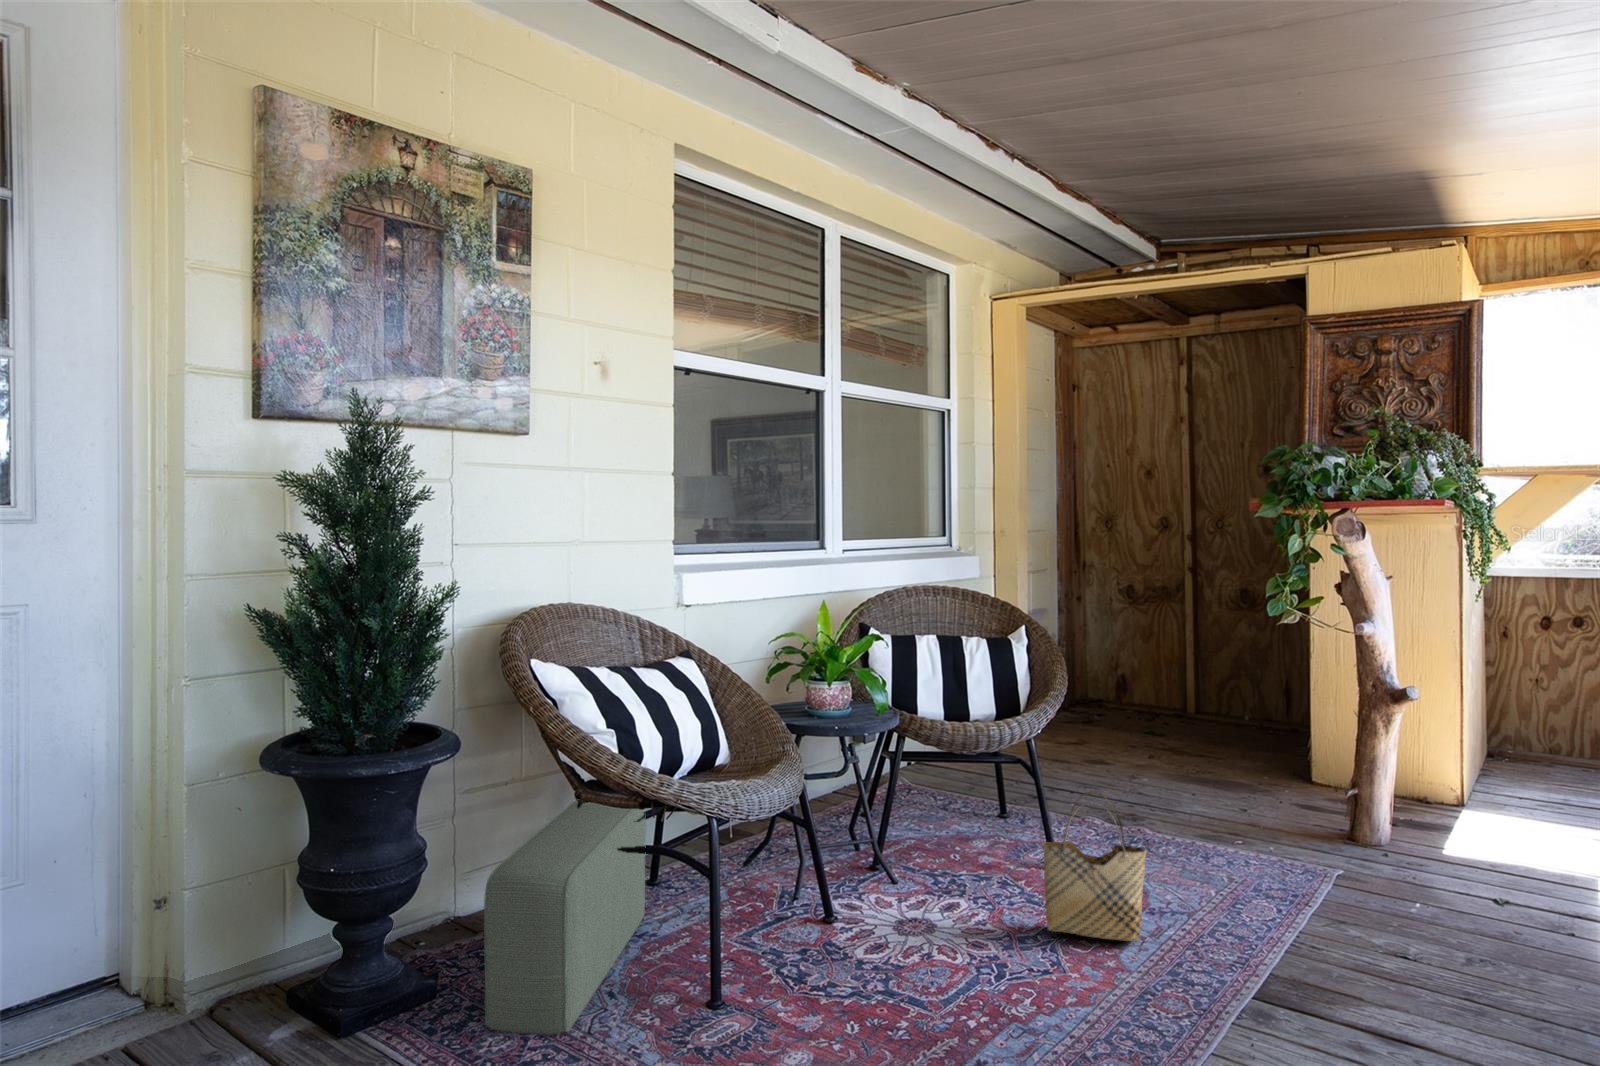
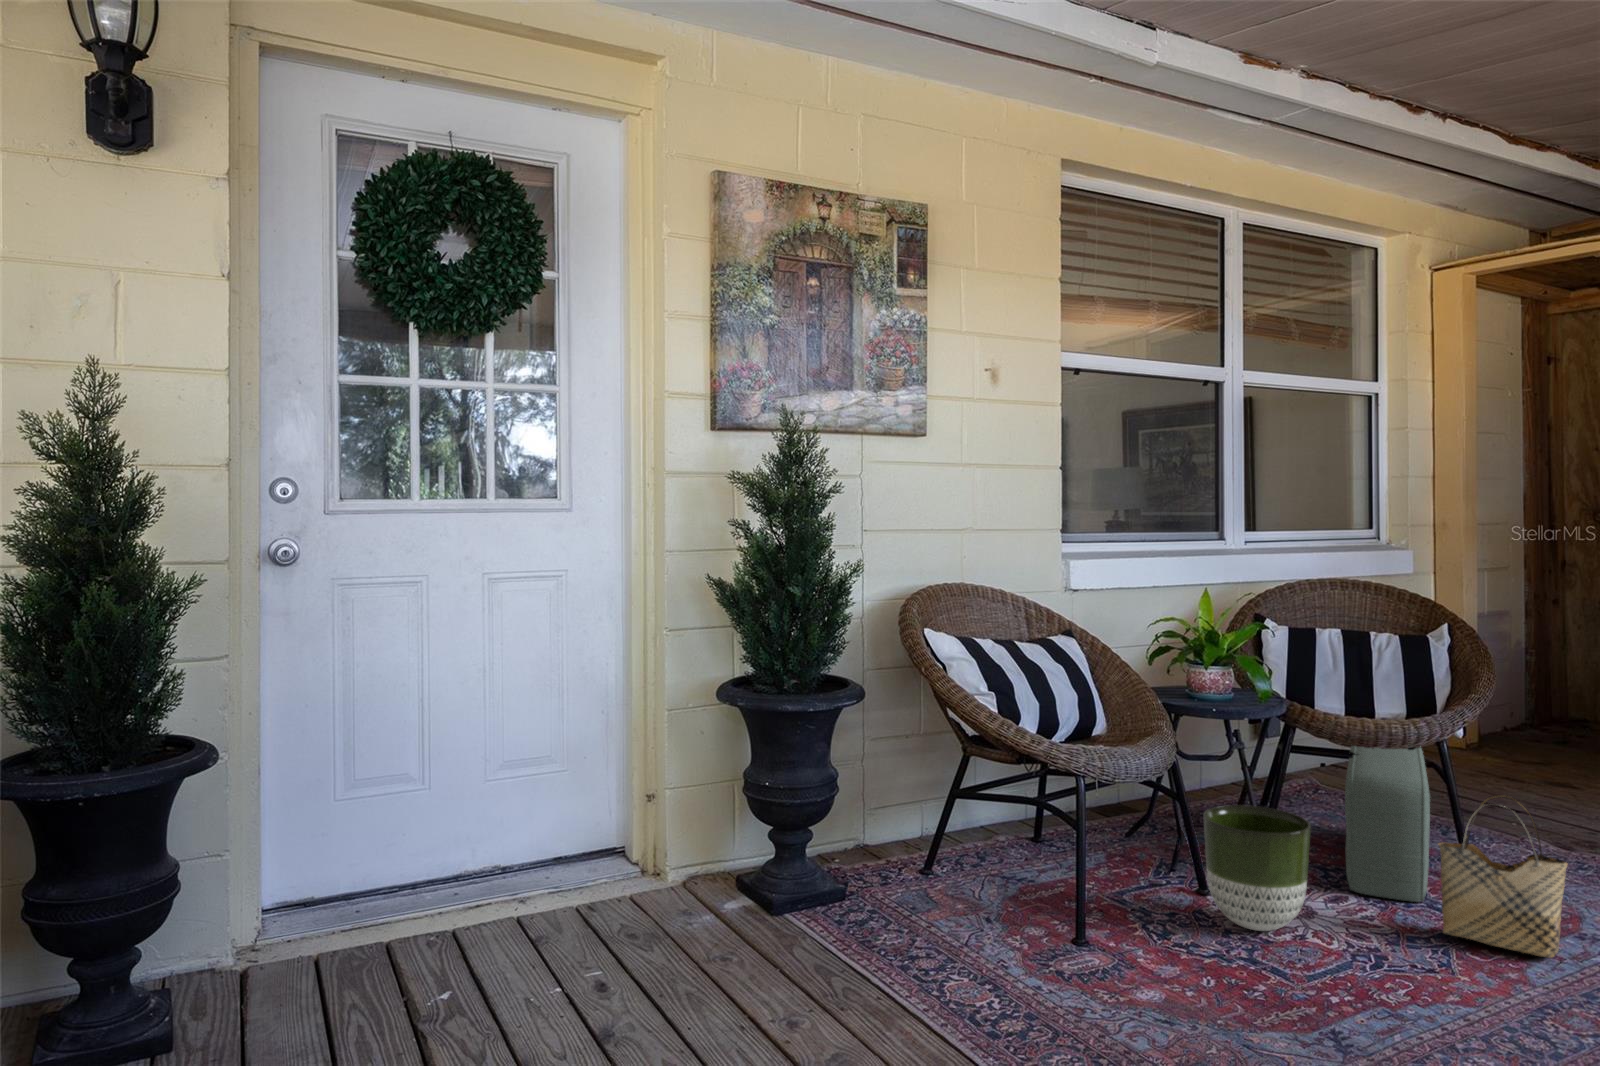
pouf: present [484,800,646,1034] -> present [1345,746,1430,902]
planter: none [835,826,936,956] -> present [1204,805,1311,931]

